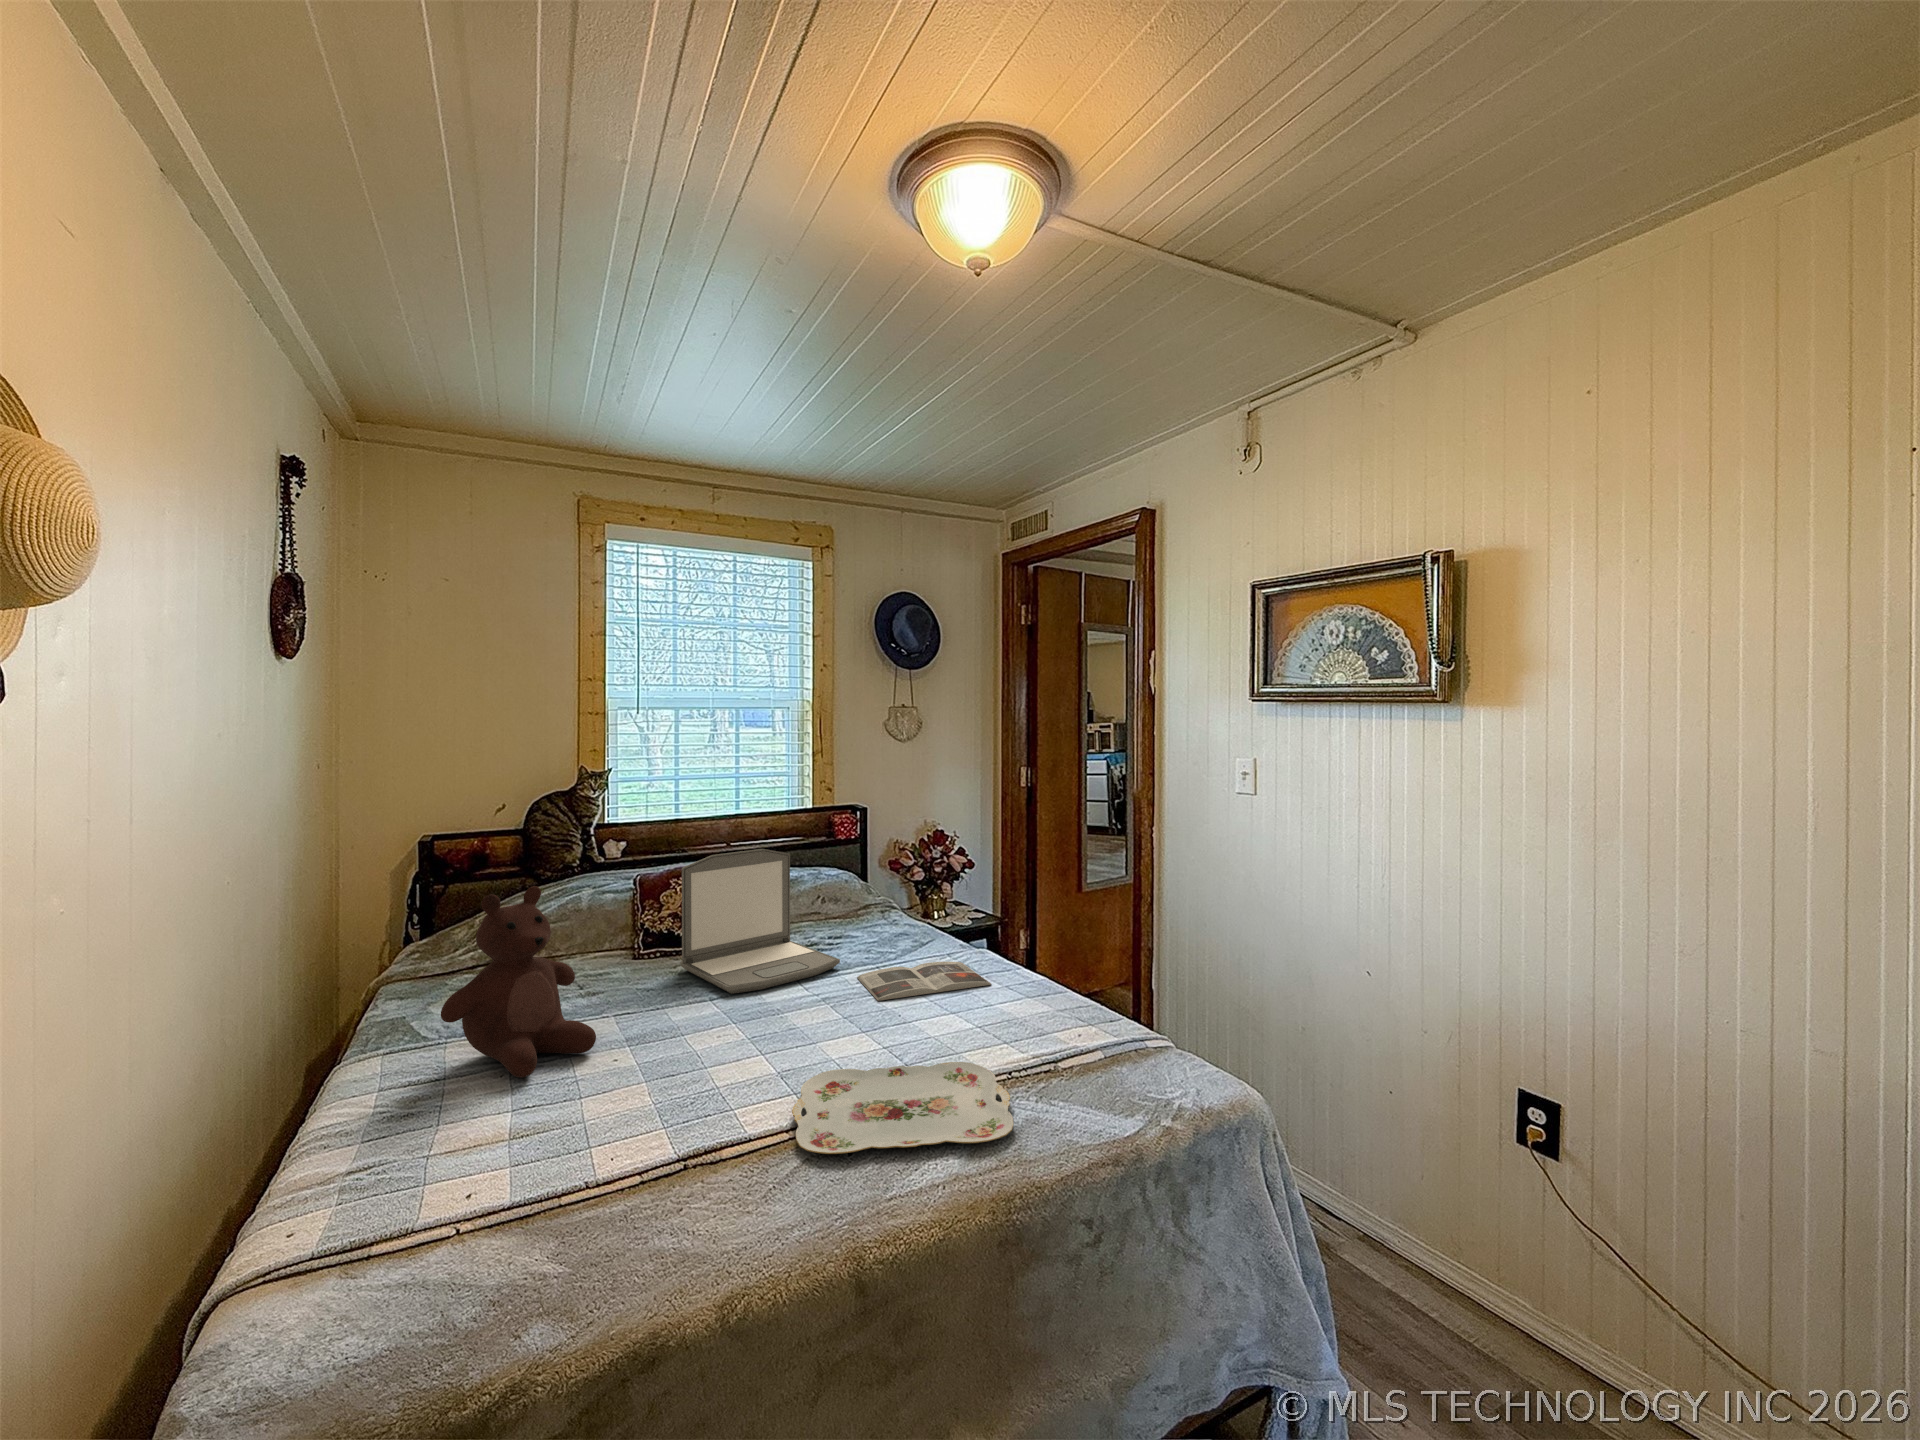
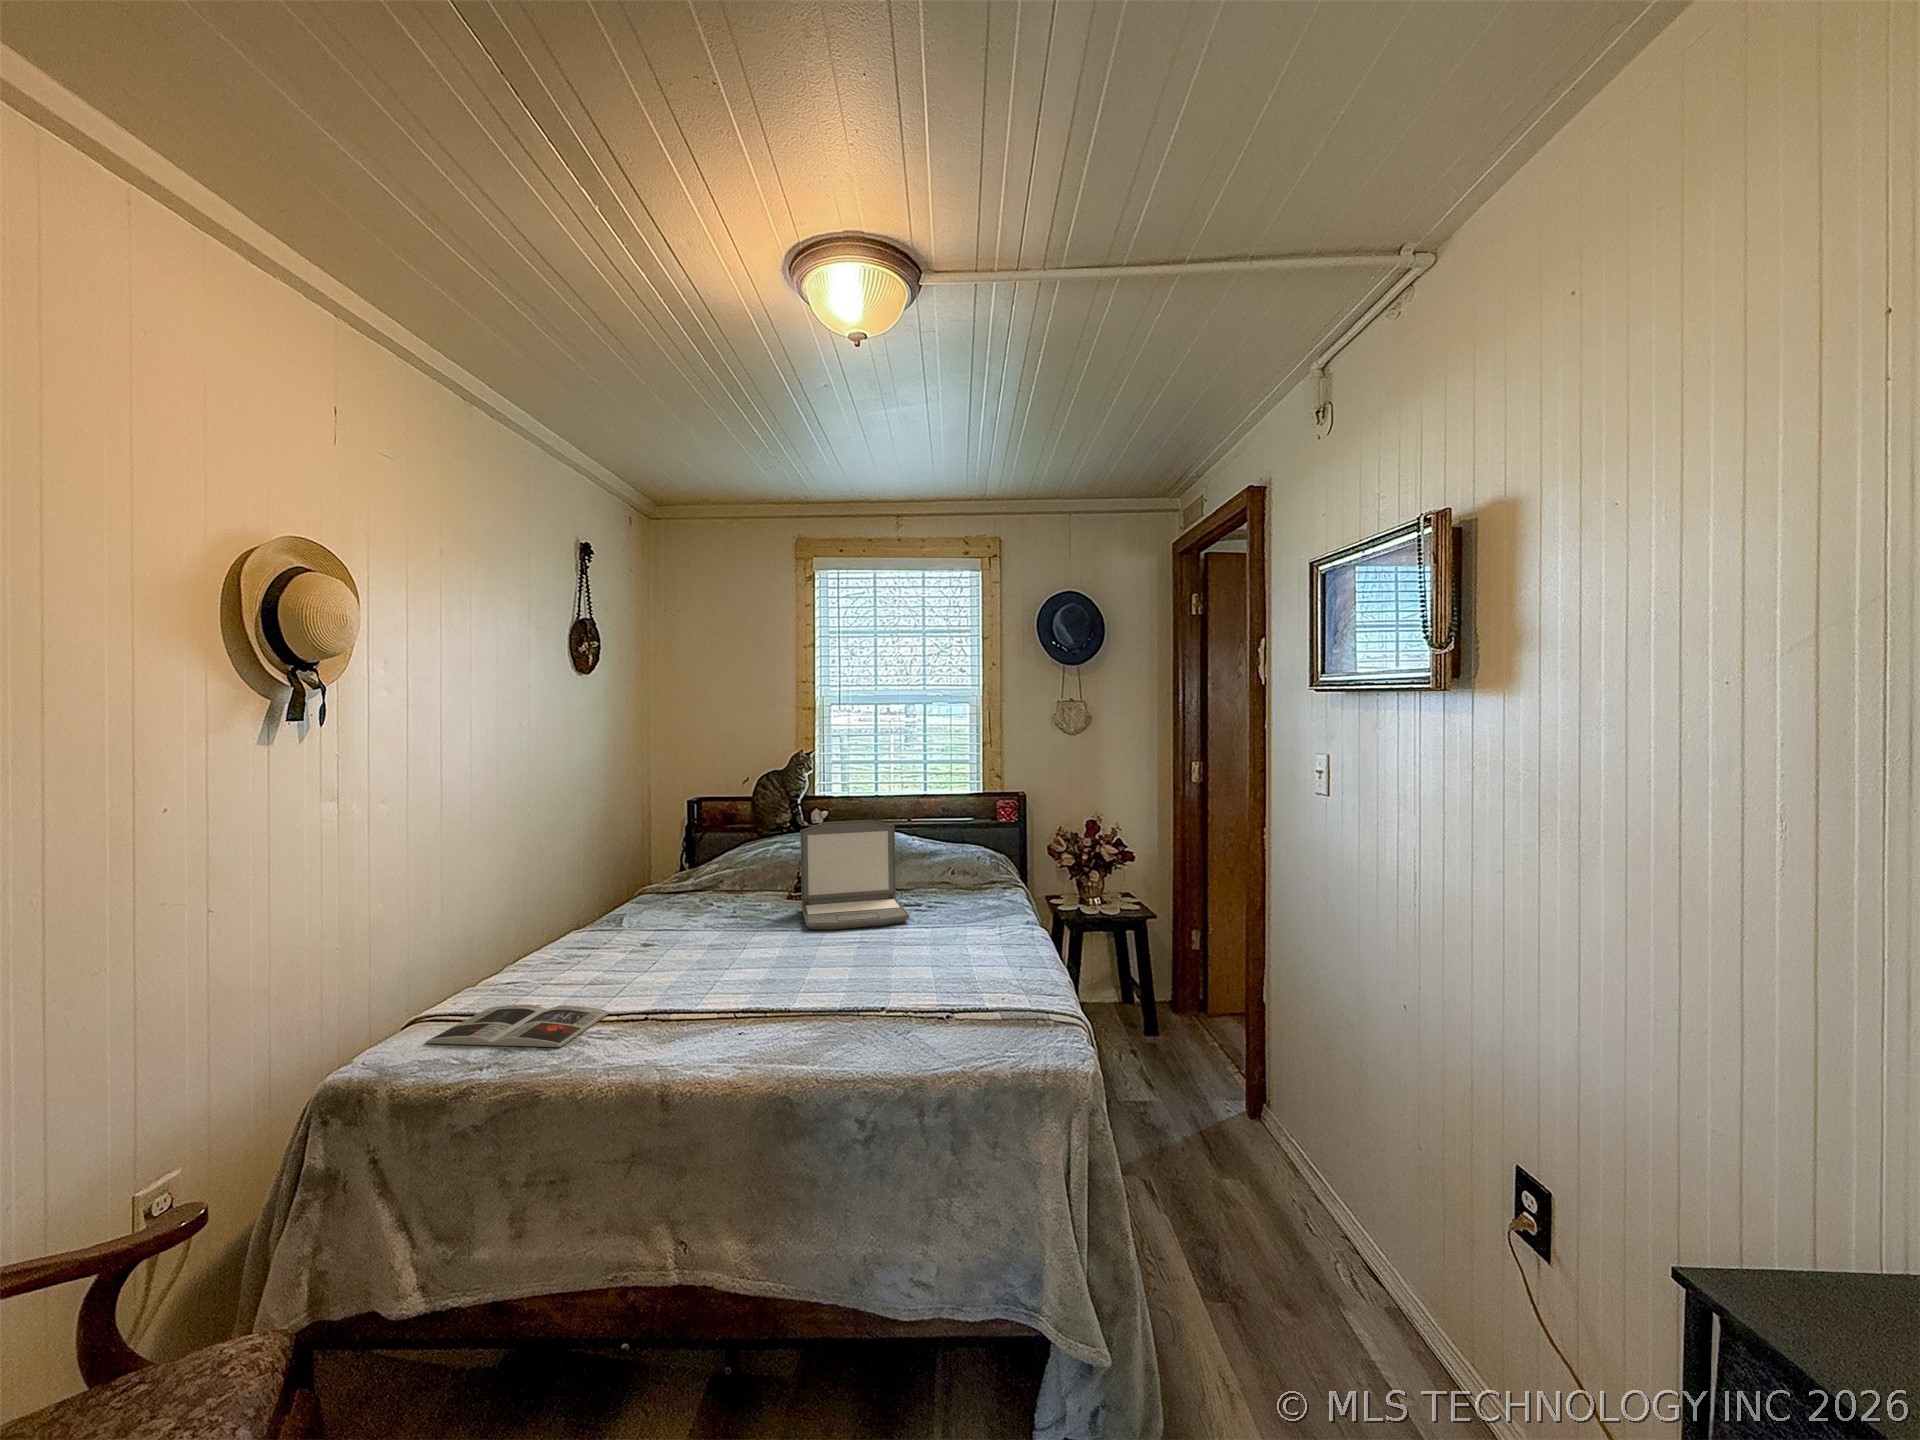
teddy bear: present [441,886,596,1078] -> none [595,832,692,958]
magazine: present [857,962,991,1001] -> present [425,1004,609,1047]
serving tray: present [792,1062,1014,1154] -> none [711,985,896,1045]

